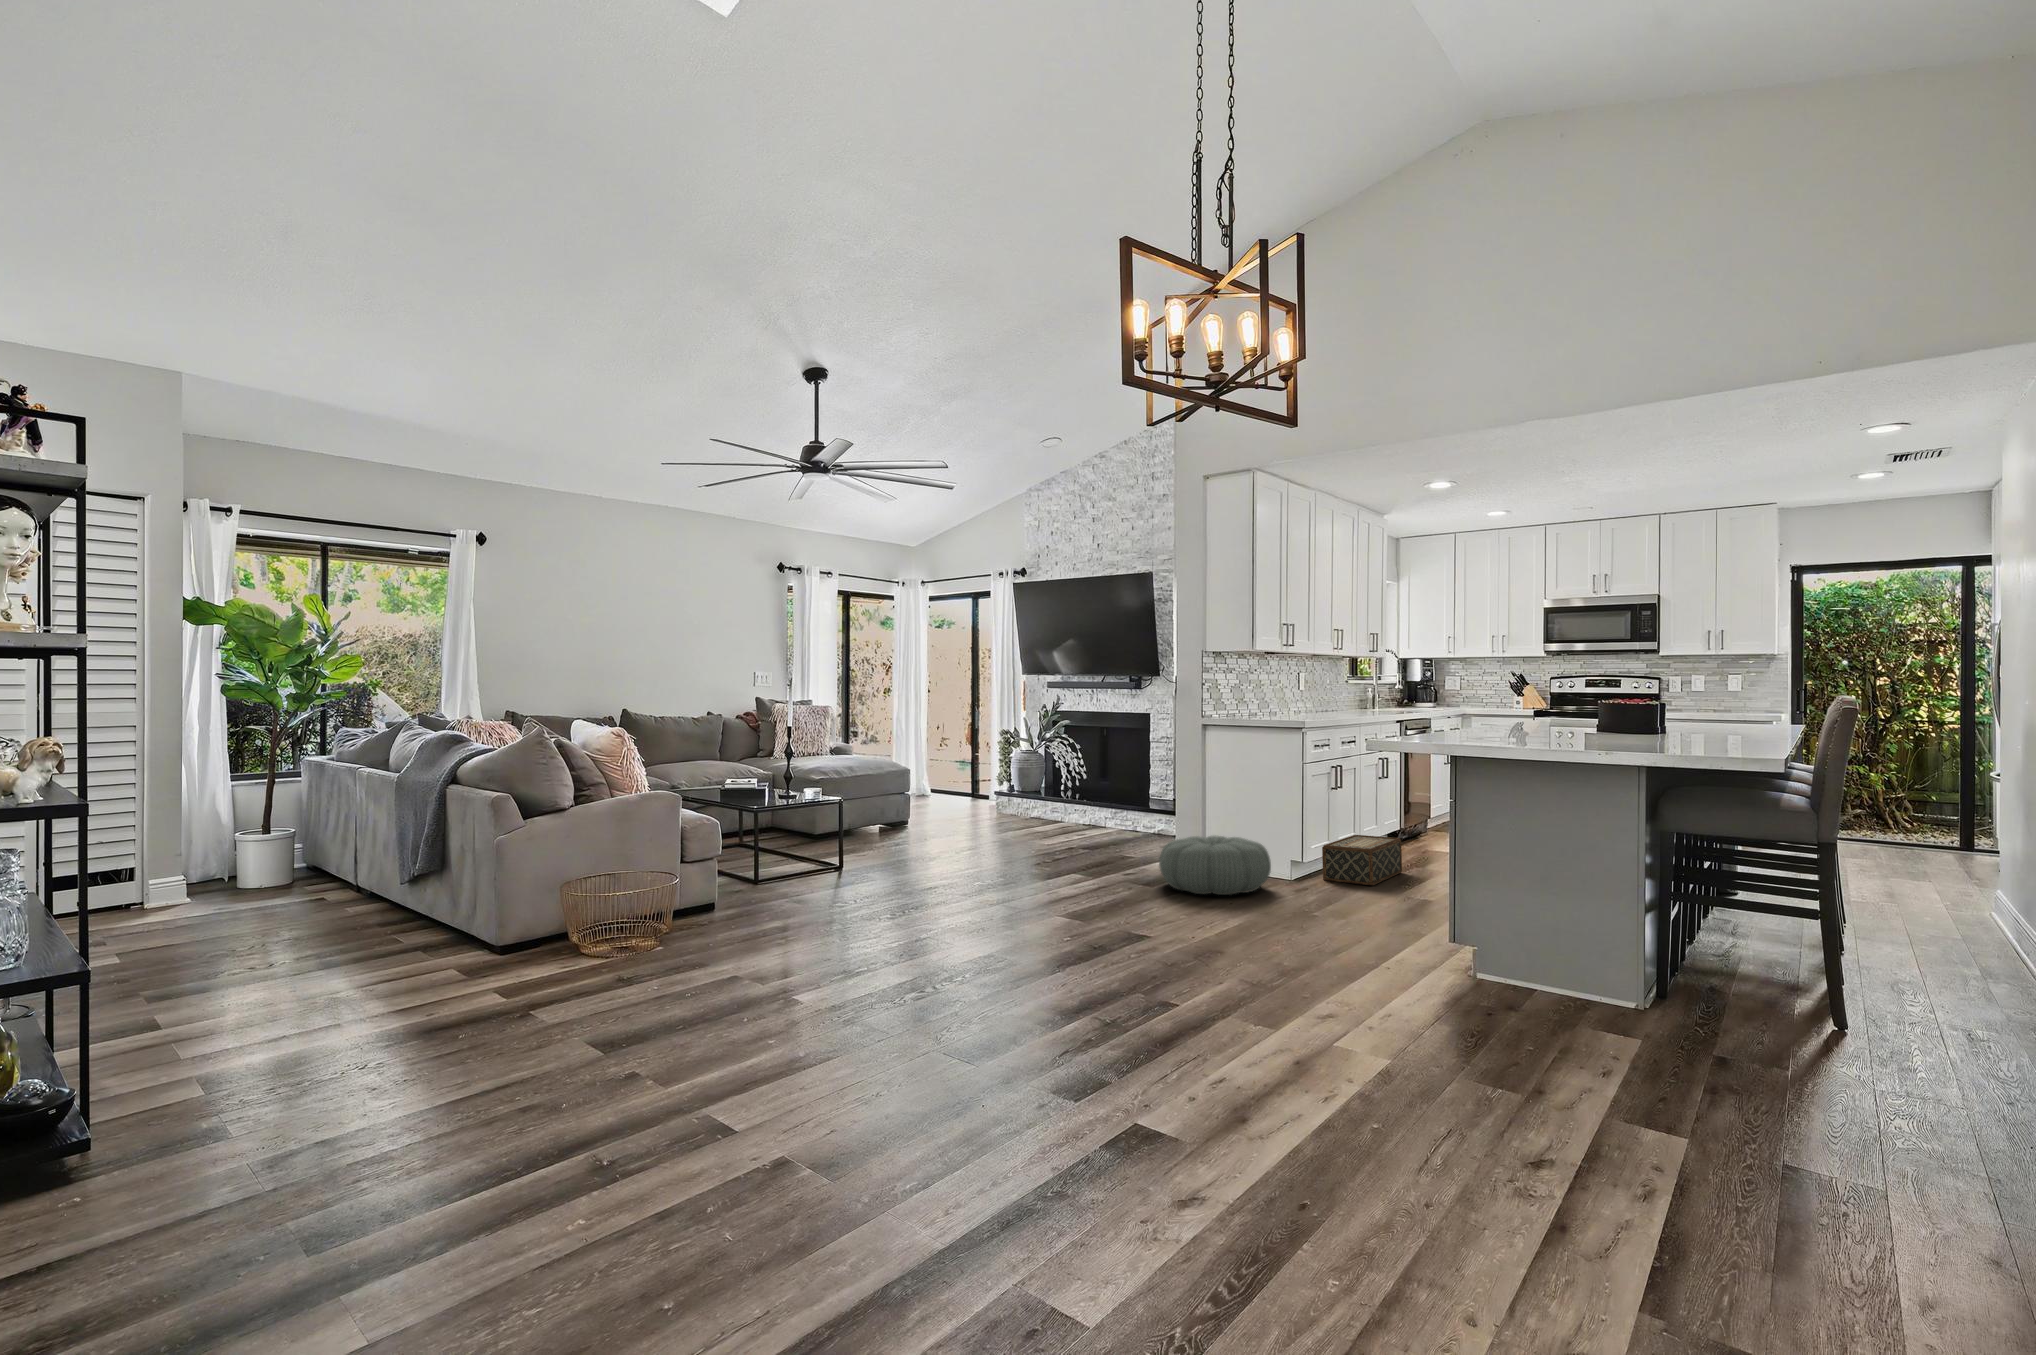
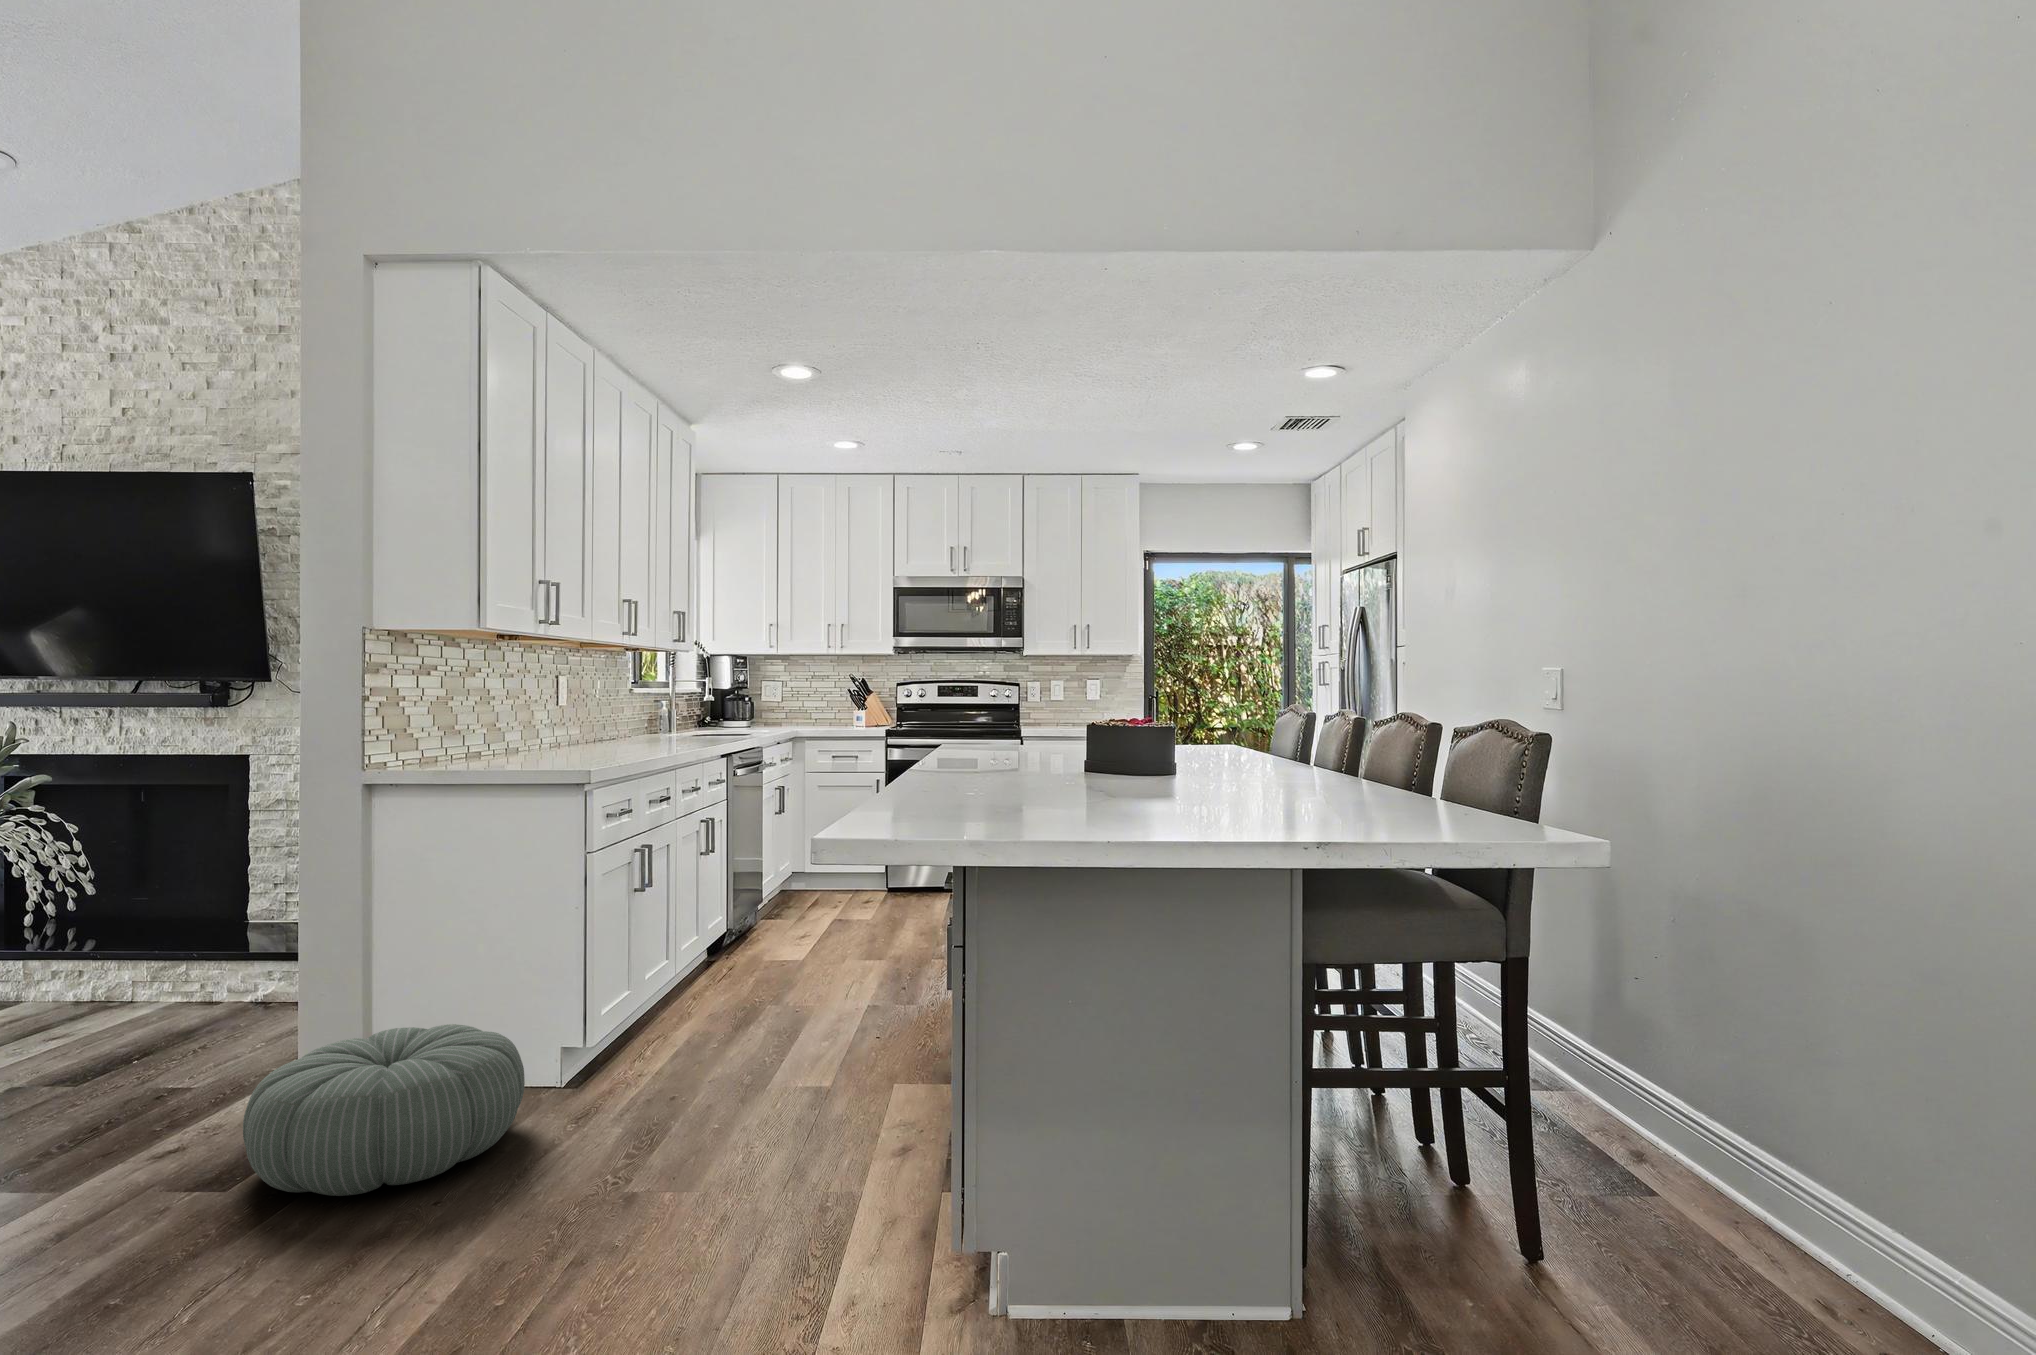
woven basket: present [1322,835,1402,885] -> none [622,958,752,1068]

